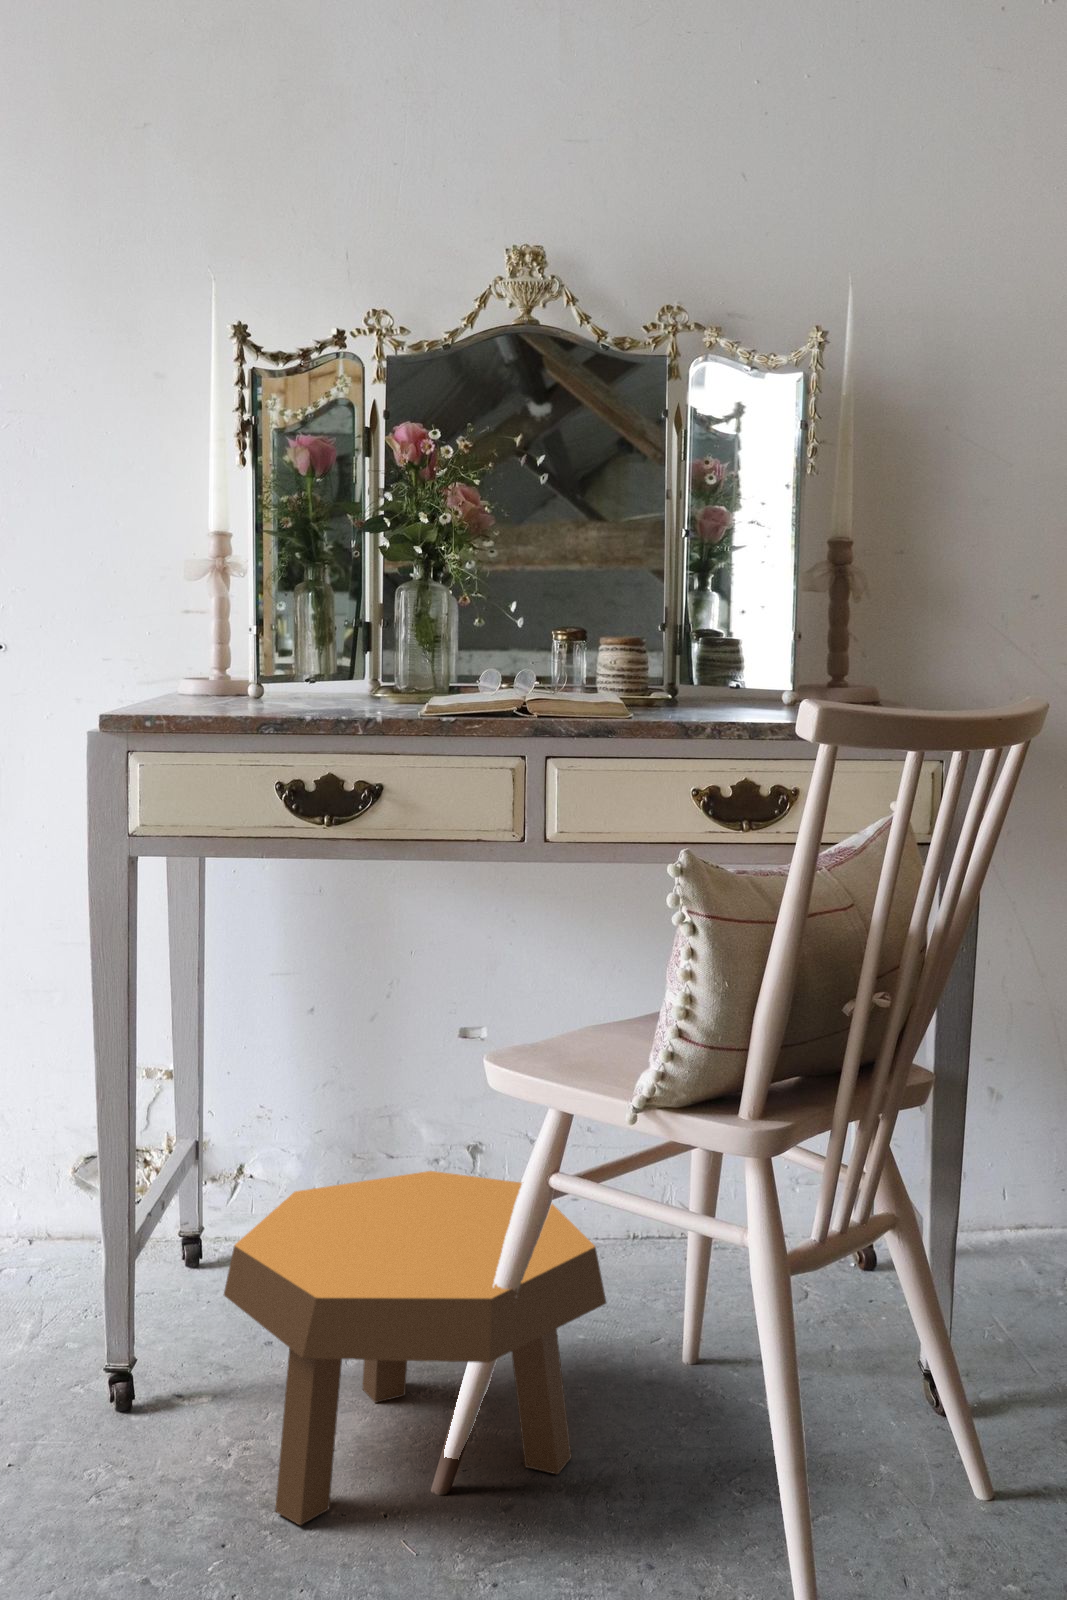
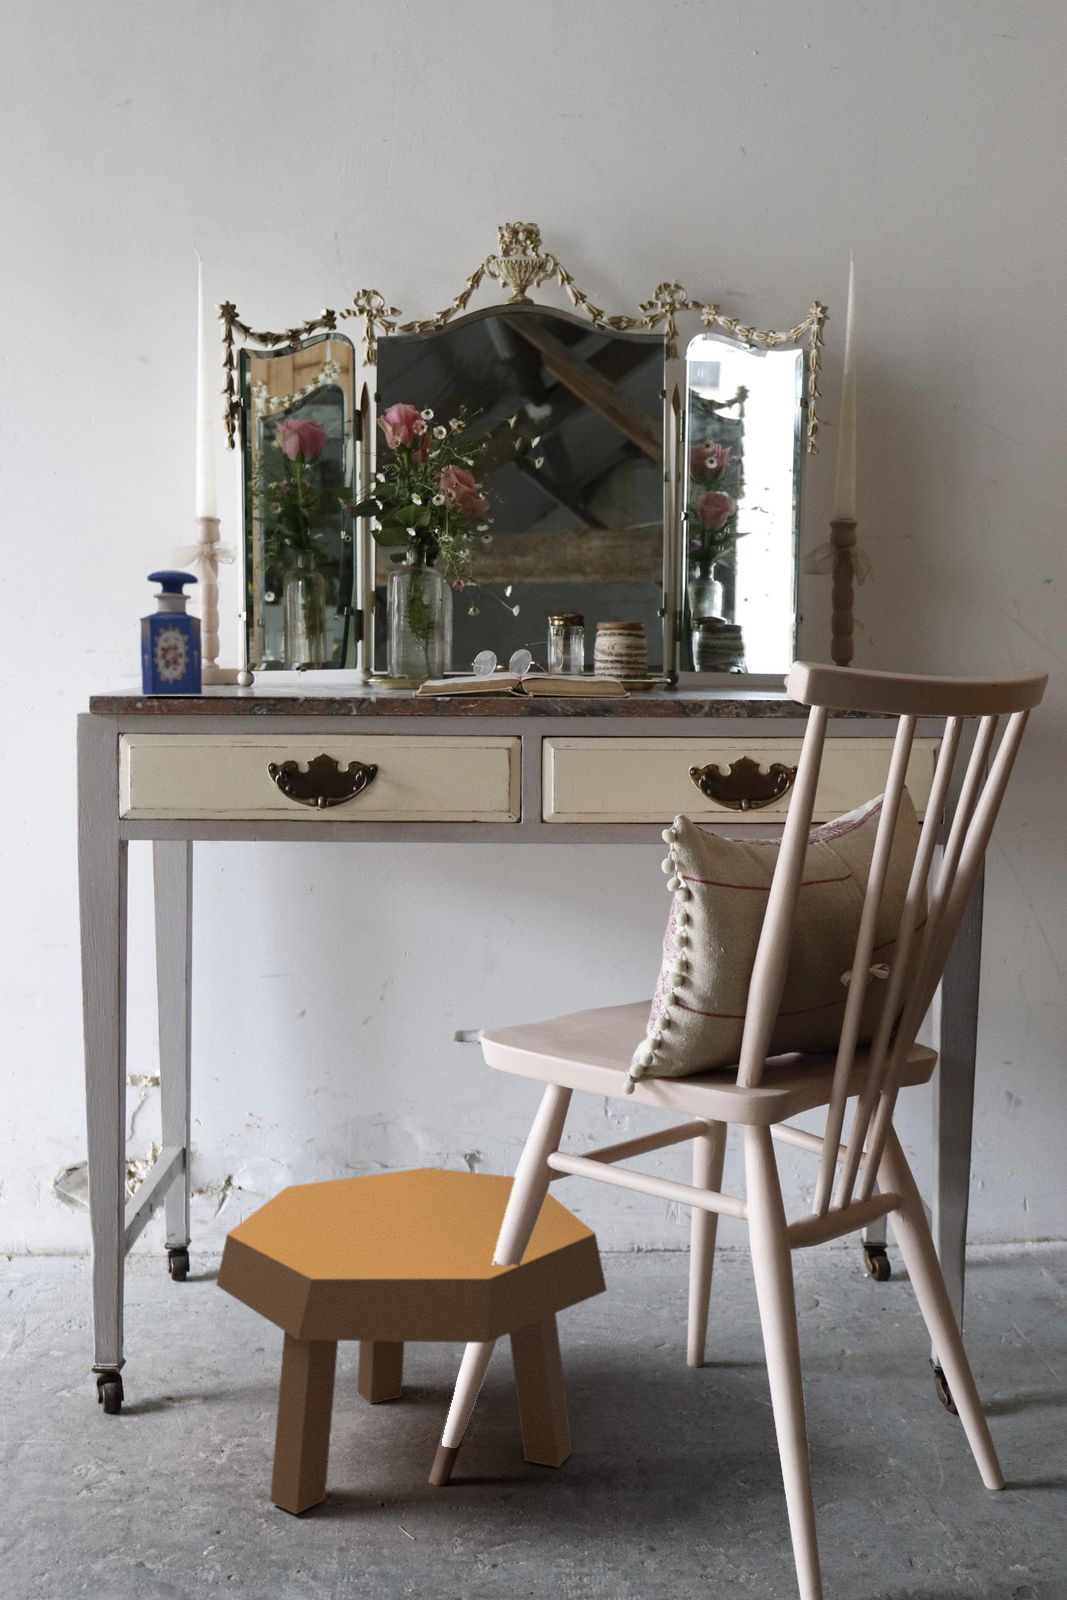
perfume bottle: none [149,590,212,714] -> present [140,570,202,695]

